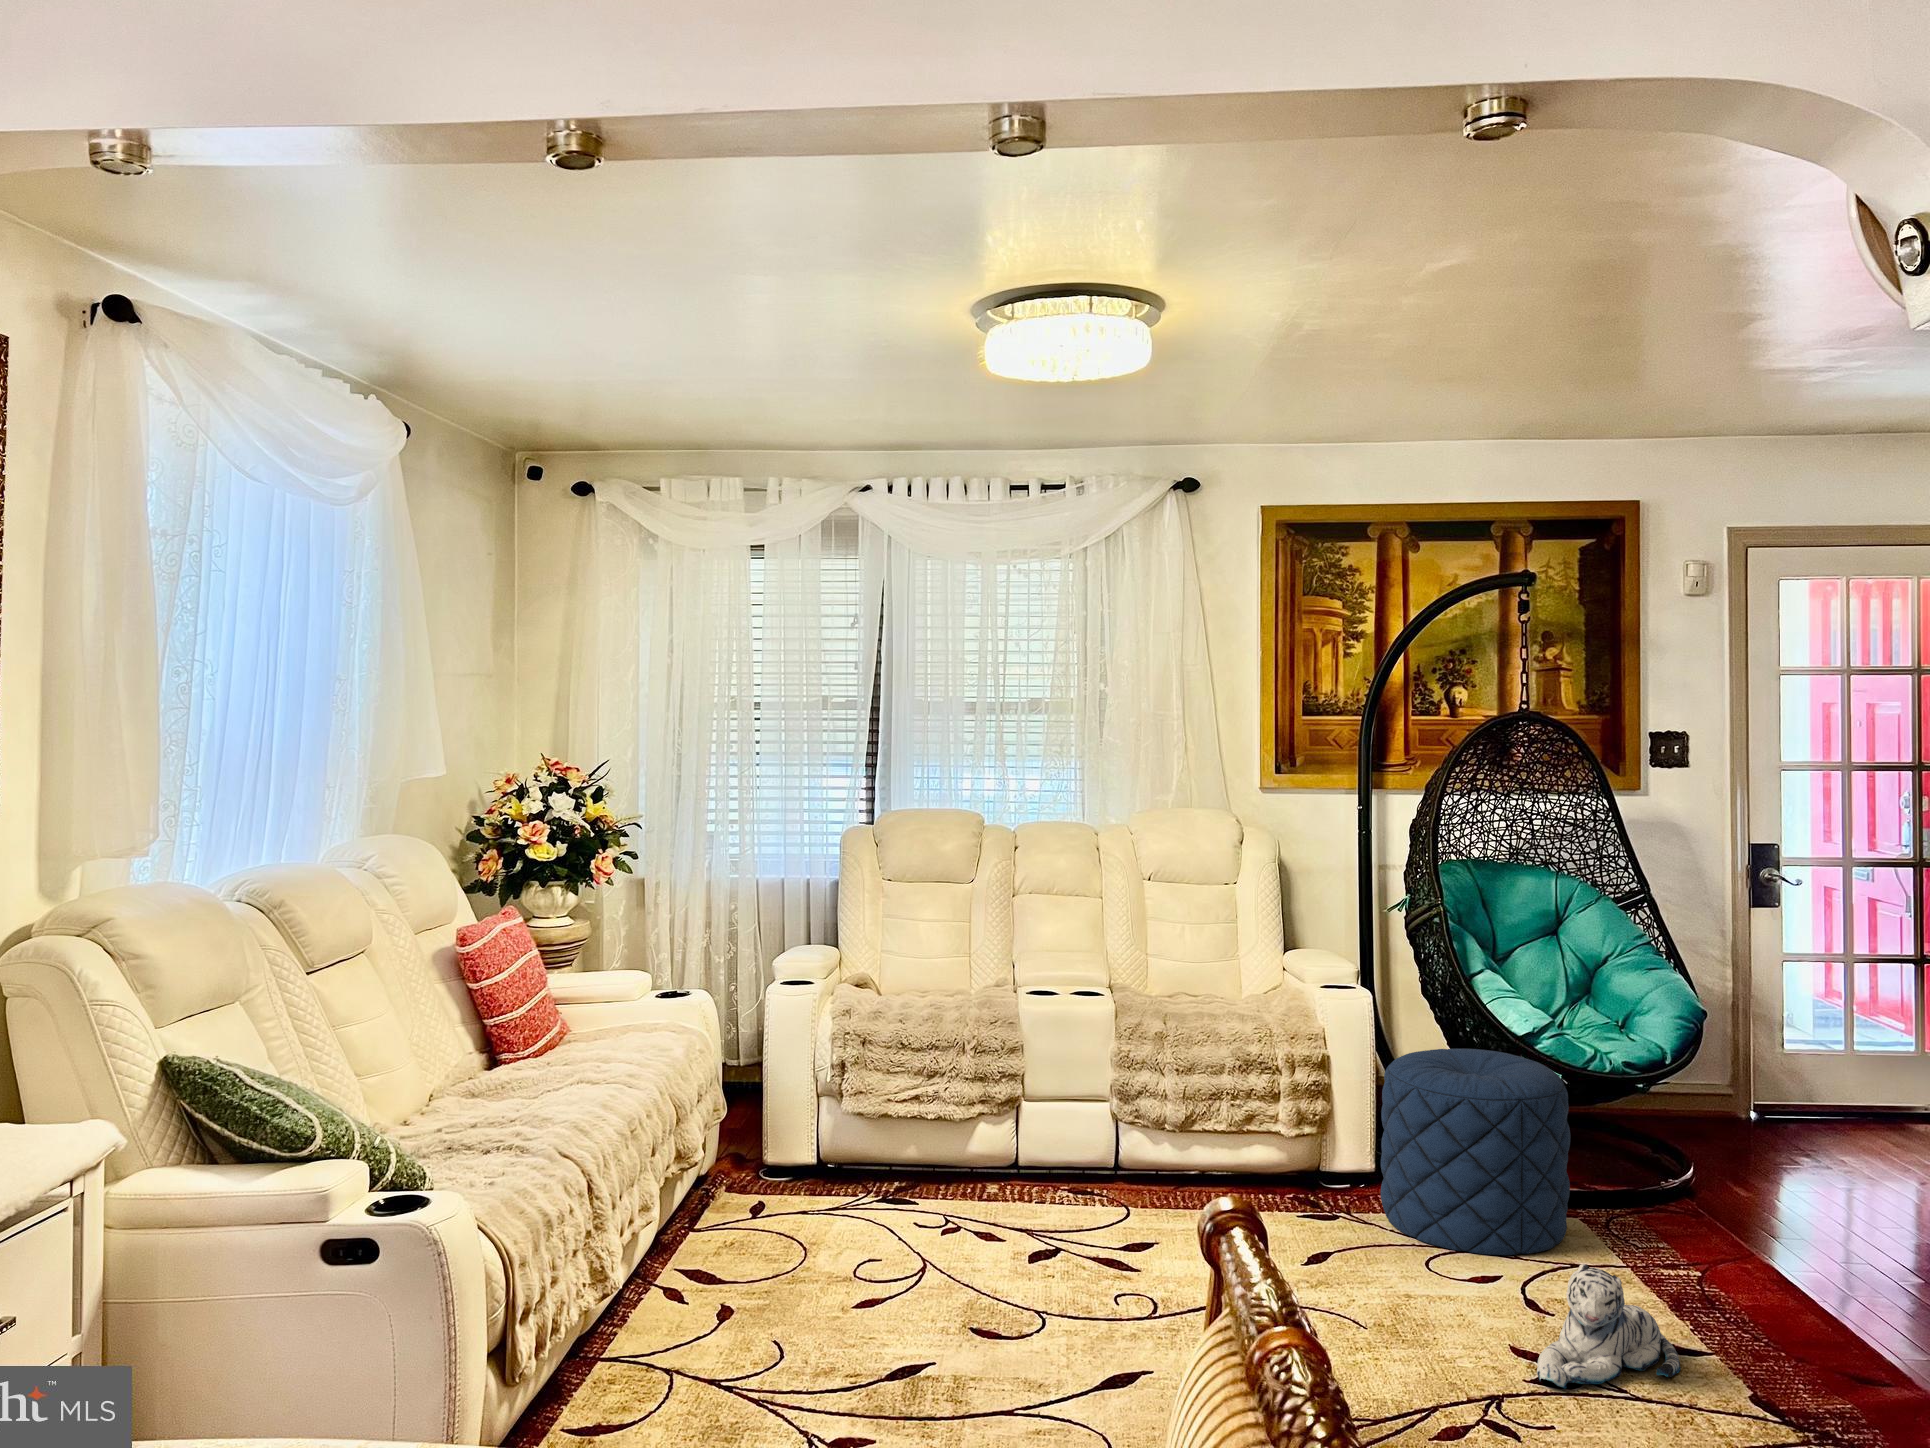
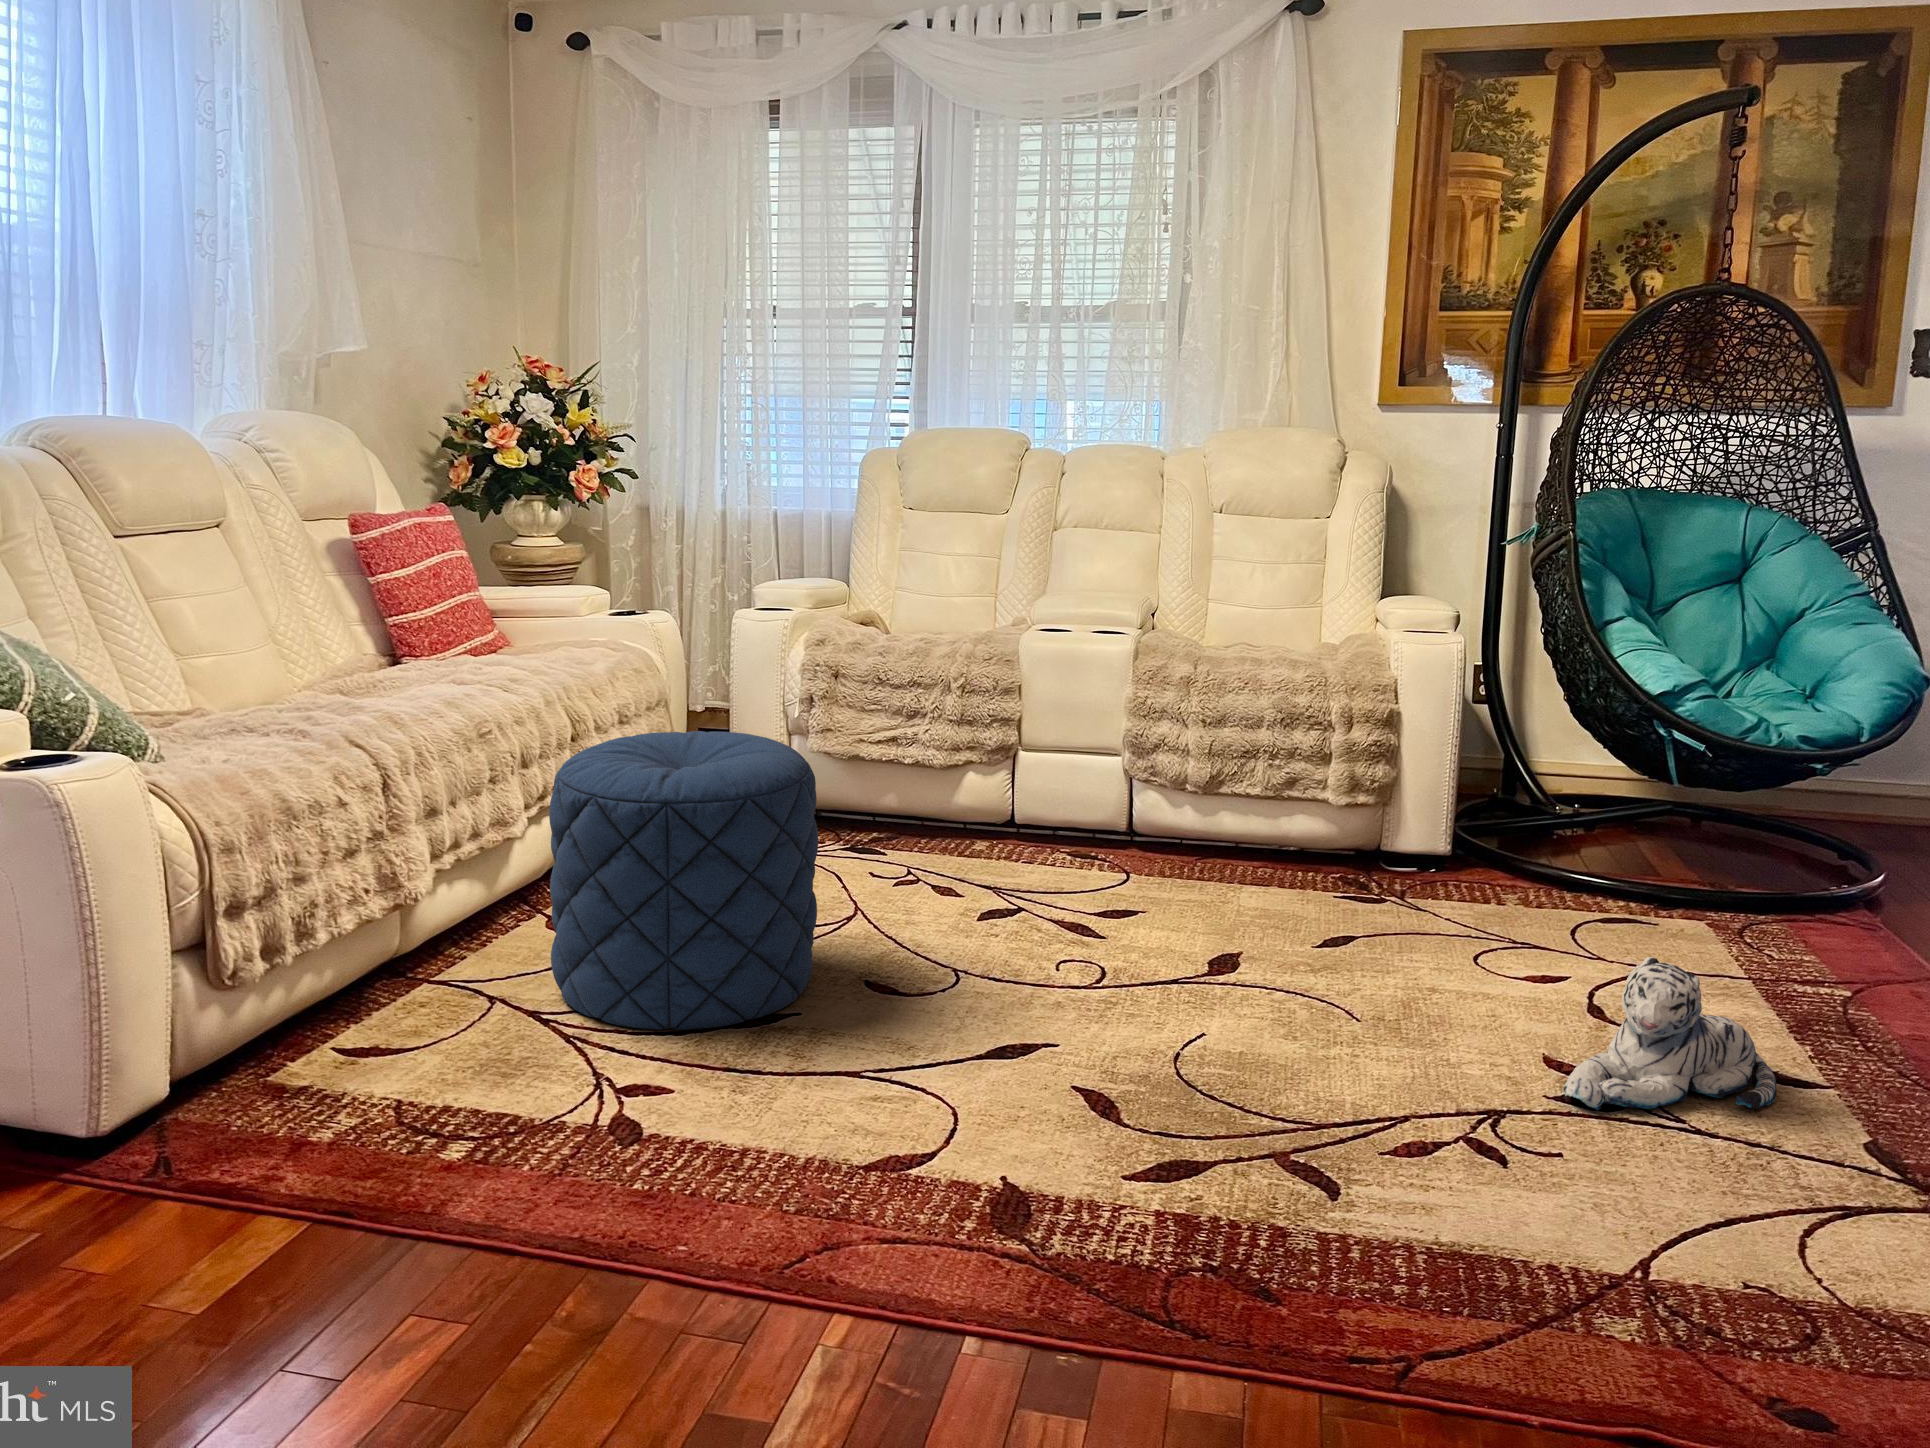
pouf: present [1381,1049,1570,1255] -> present [549,731,818,1030]

